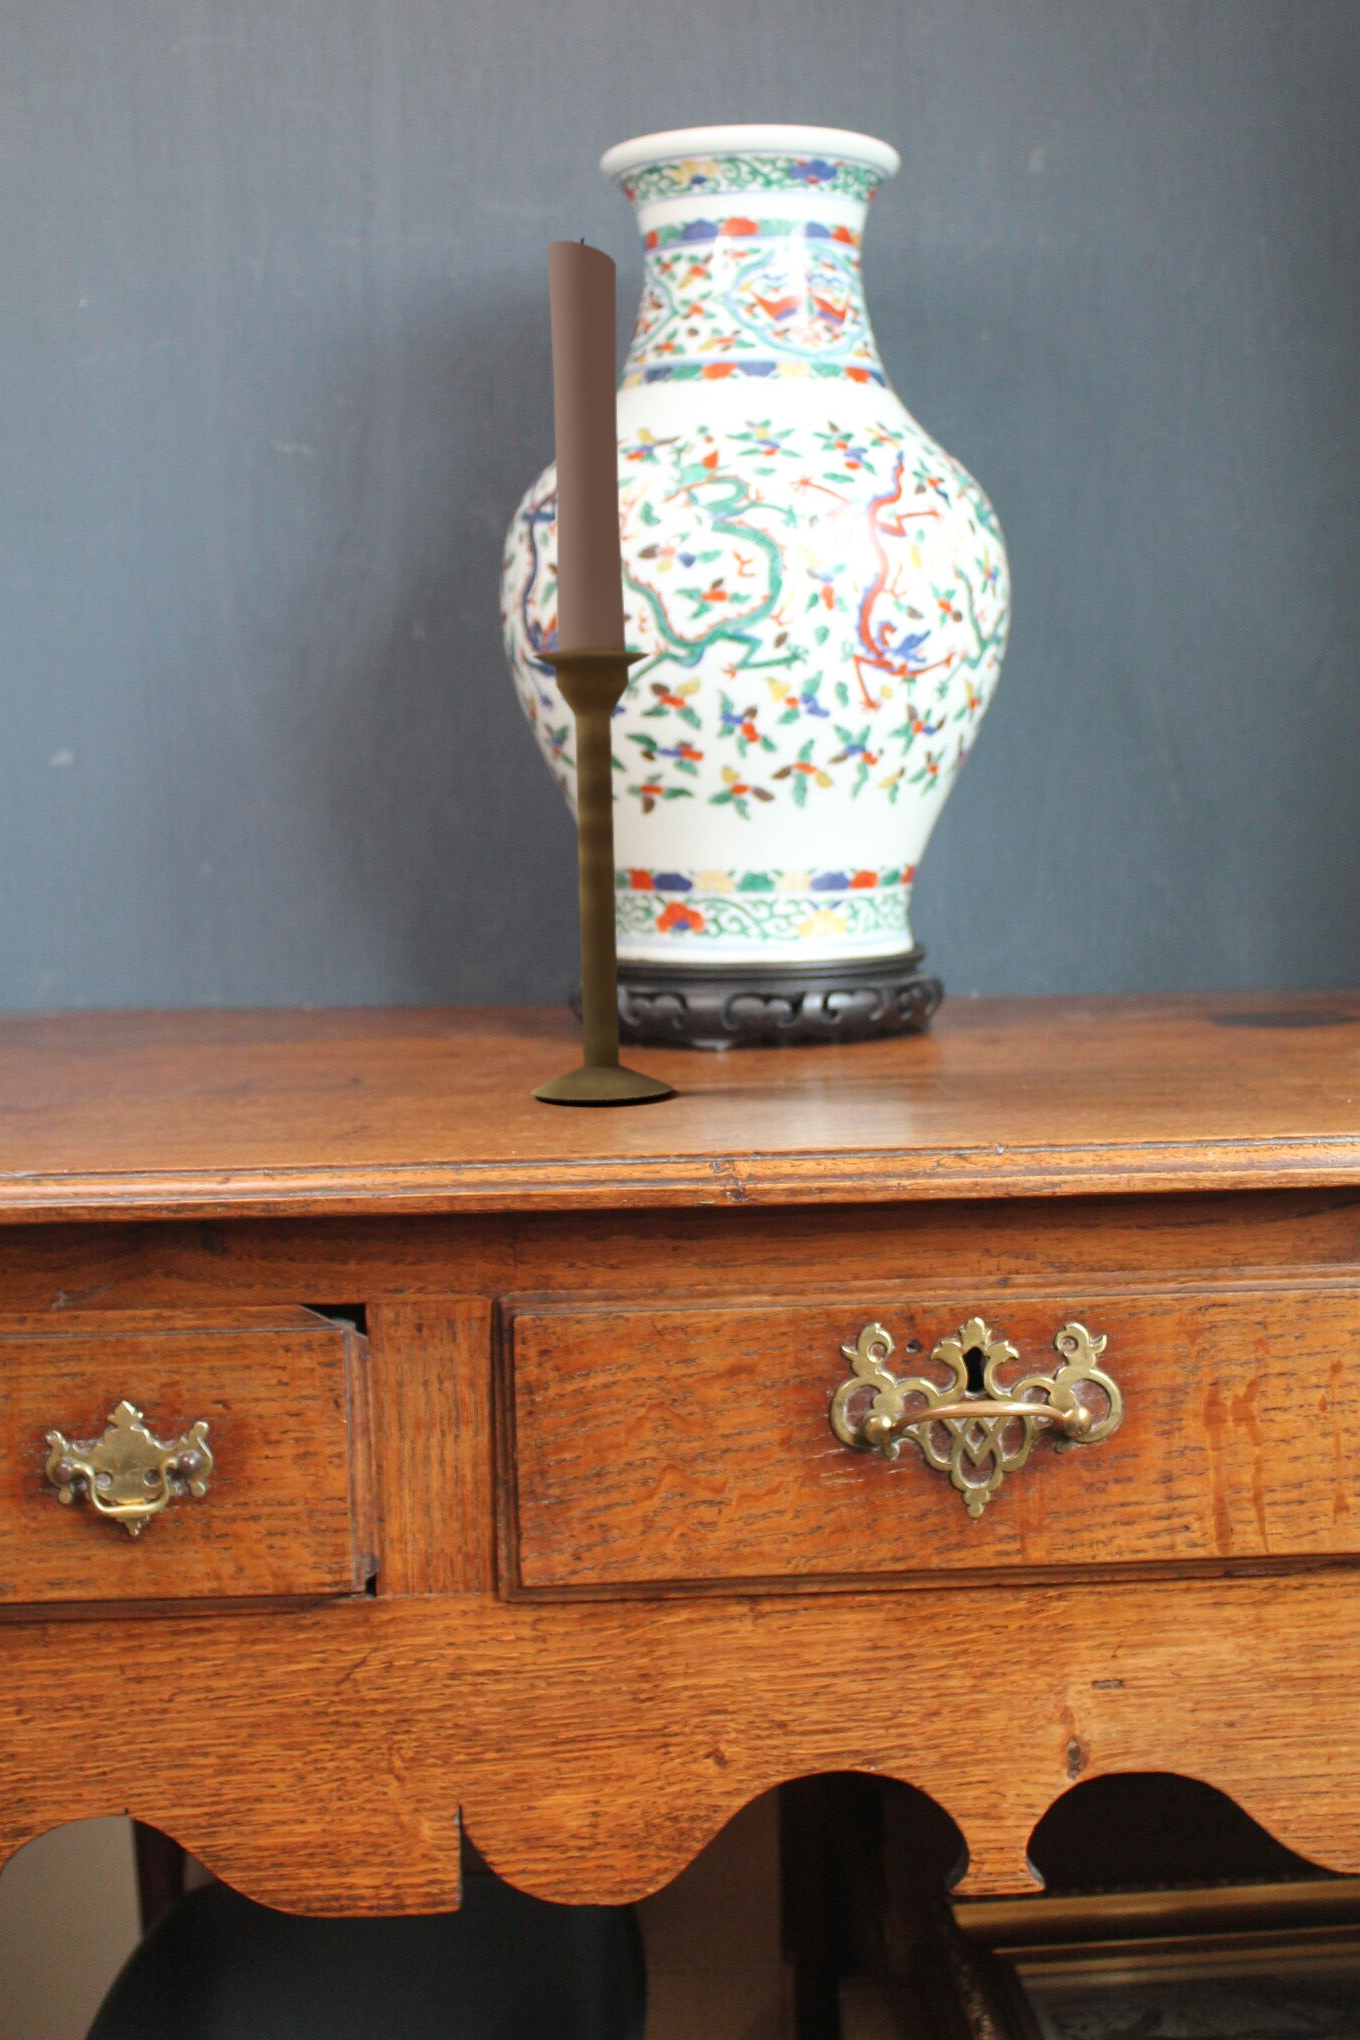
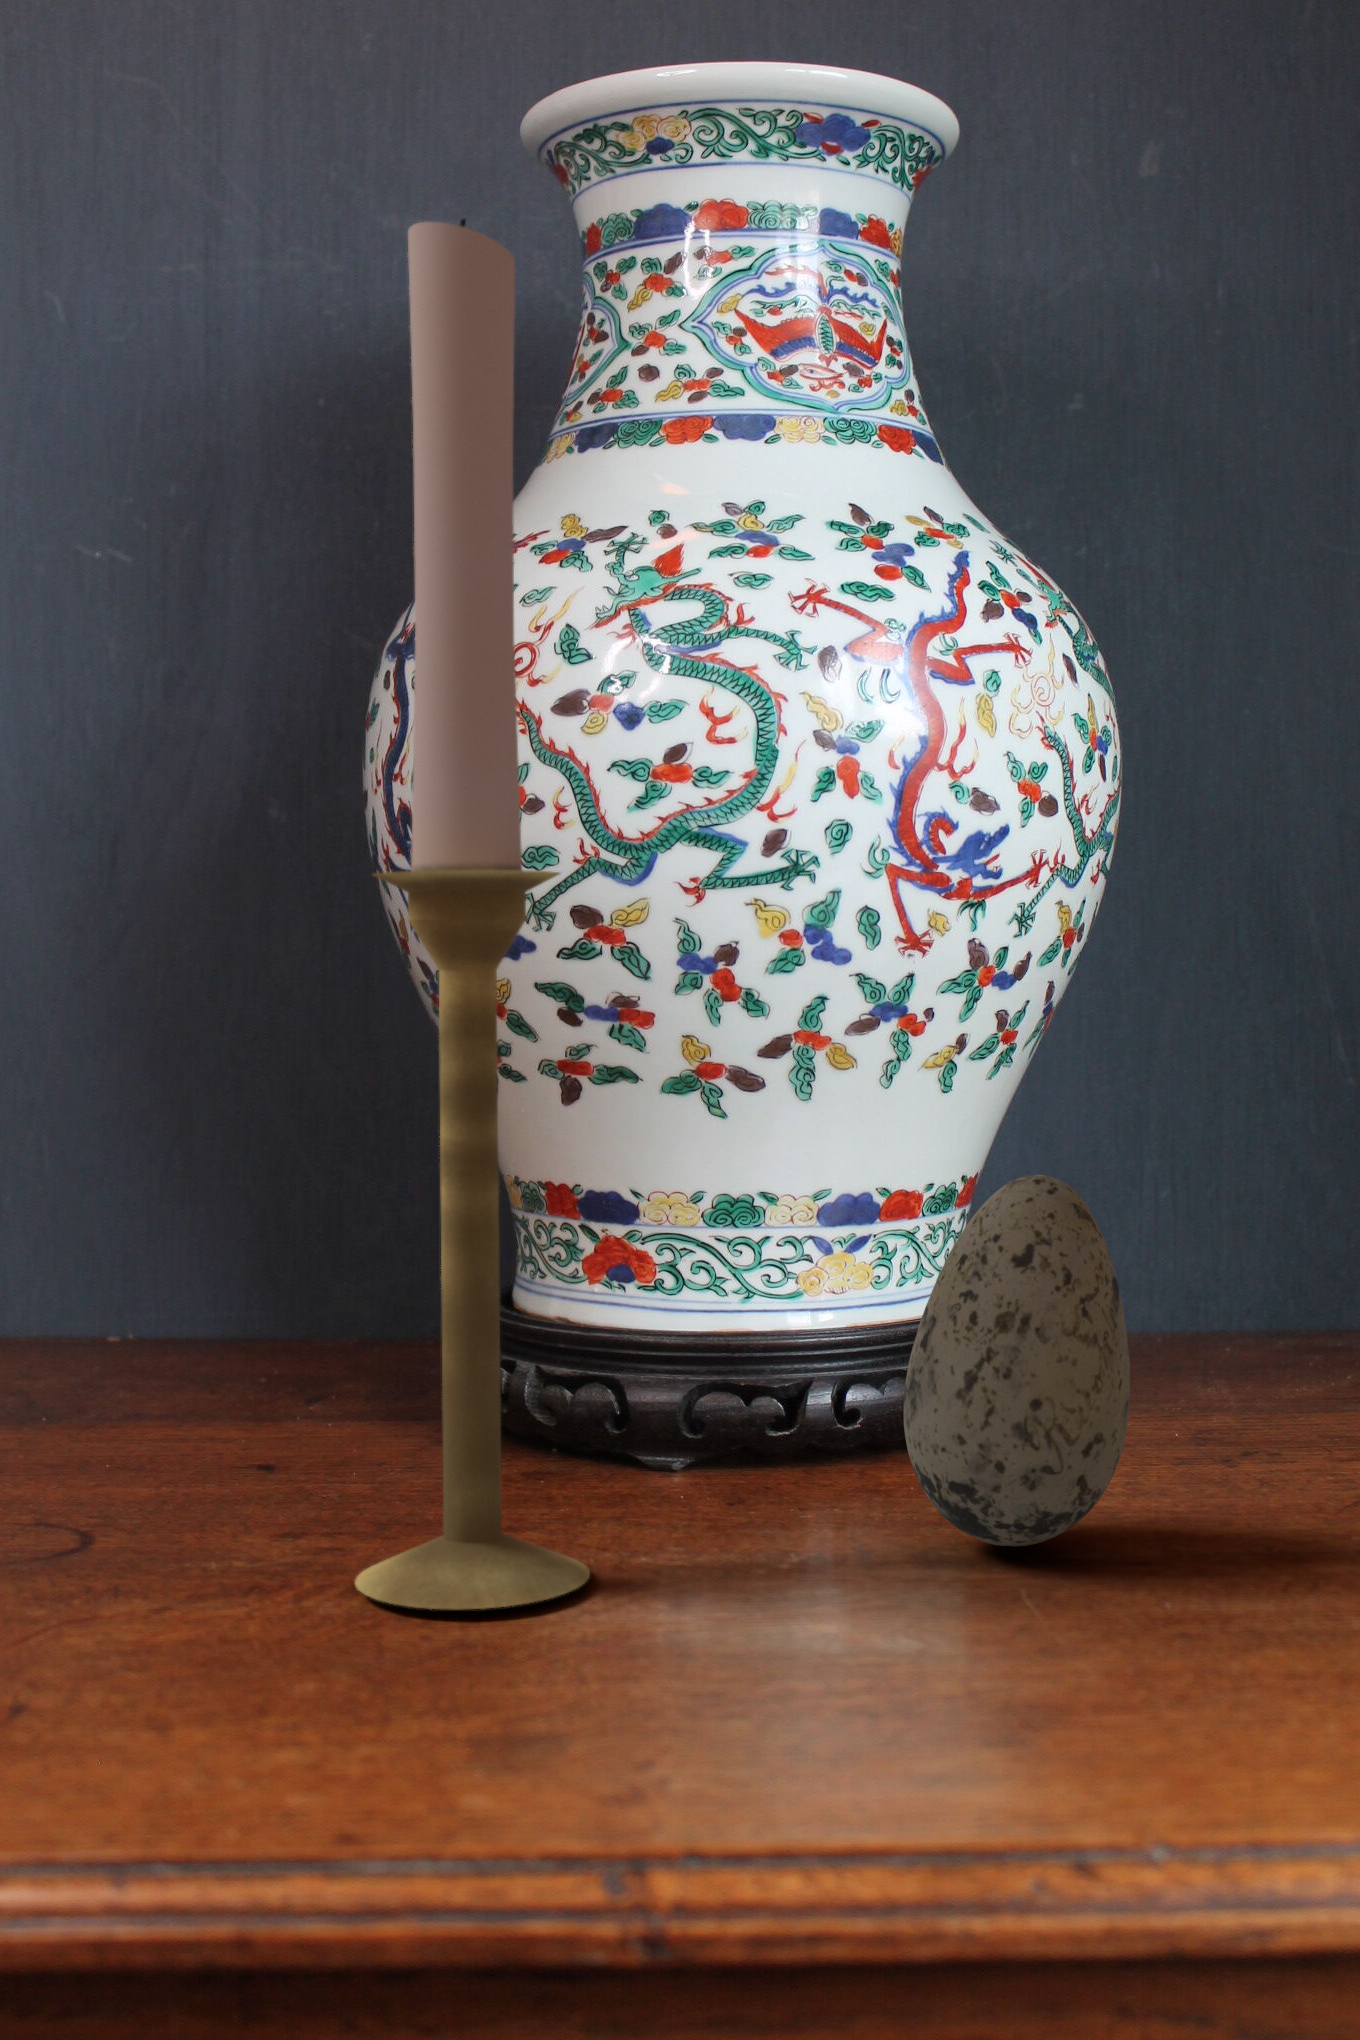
decorative egg: none [866,844,1005,1073] -> present [904,1175,1130,1546]

